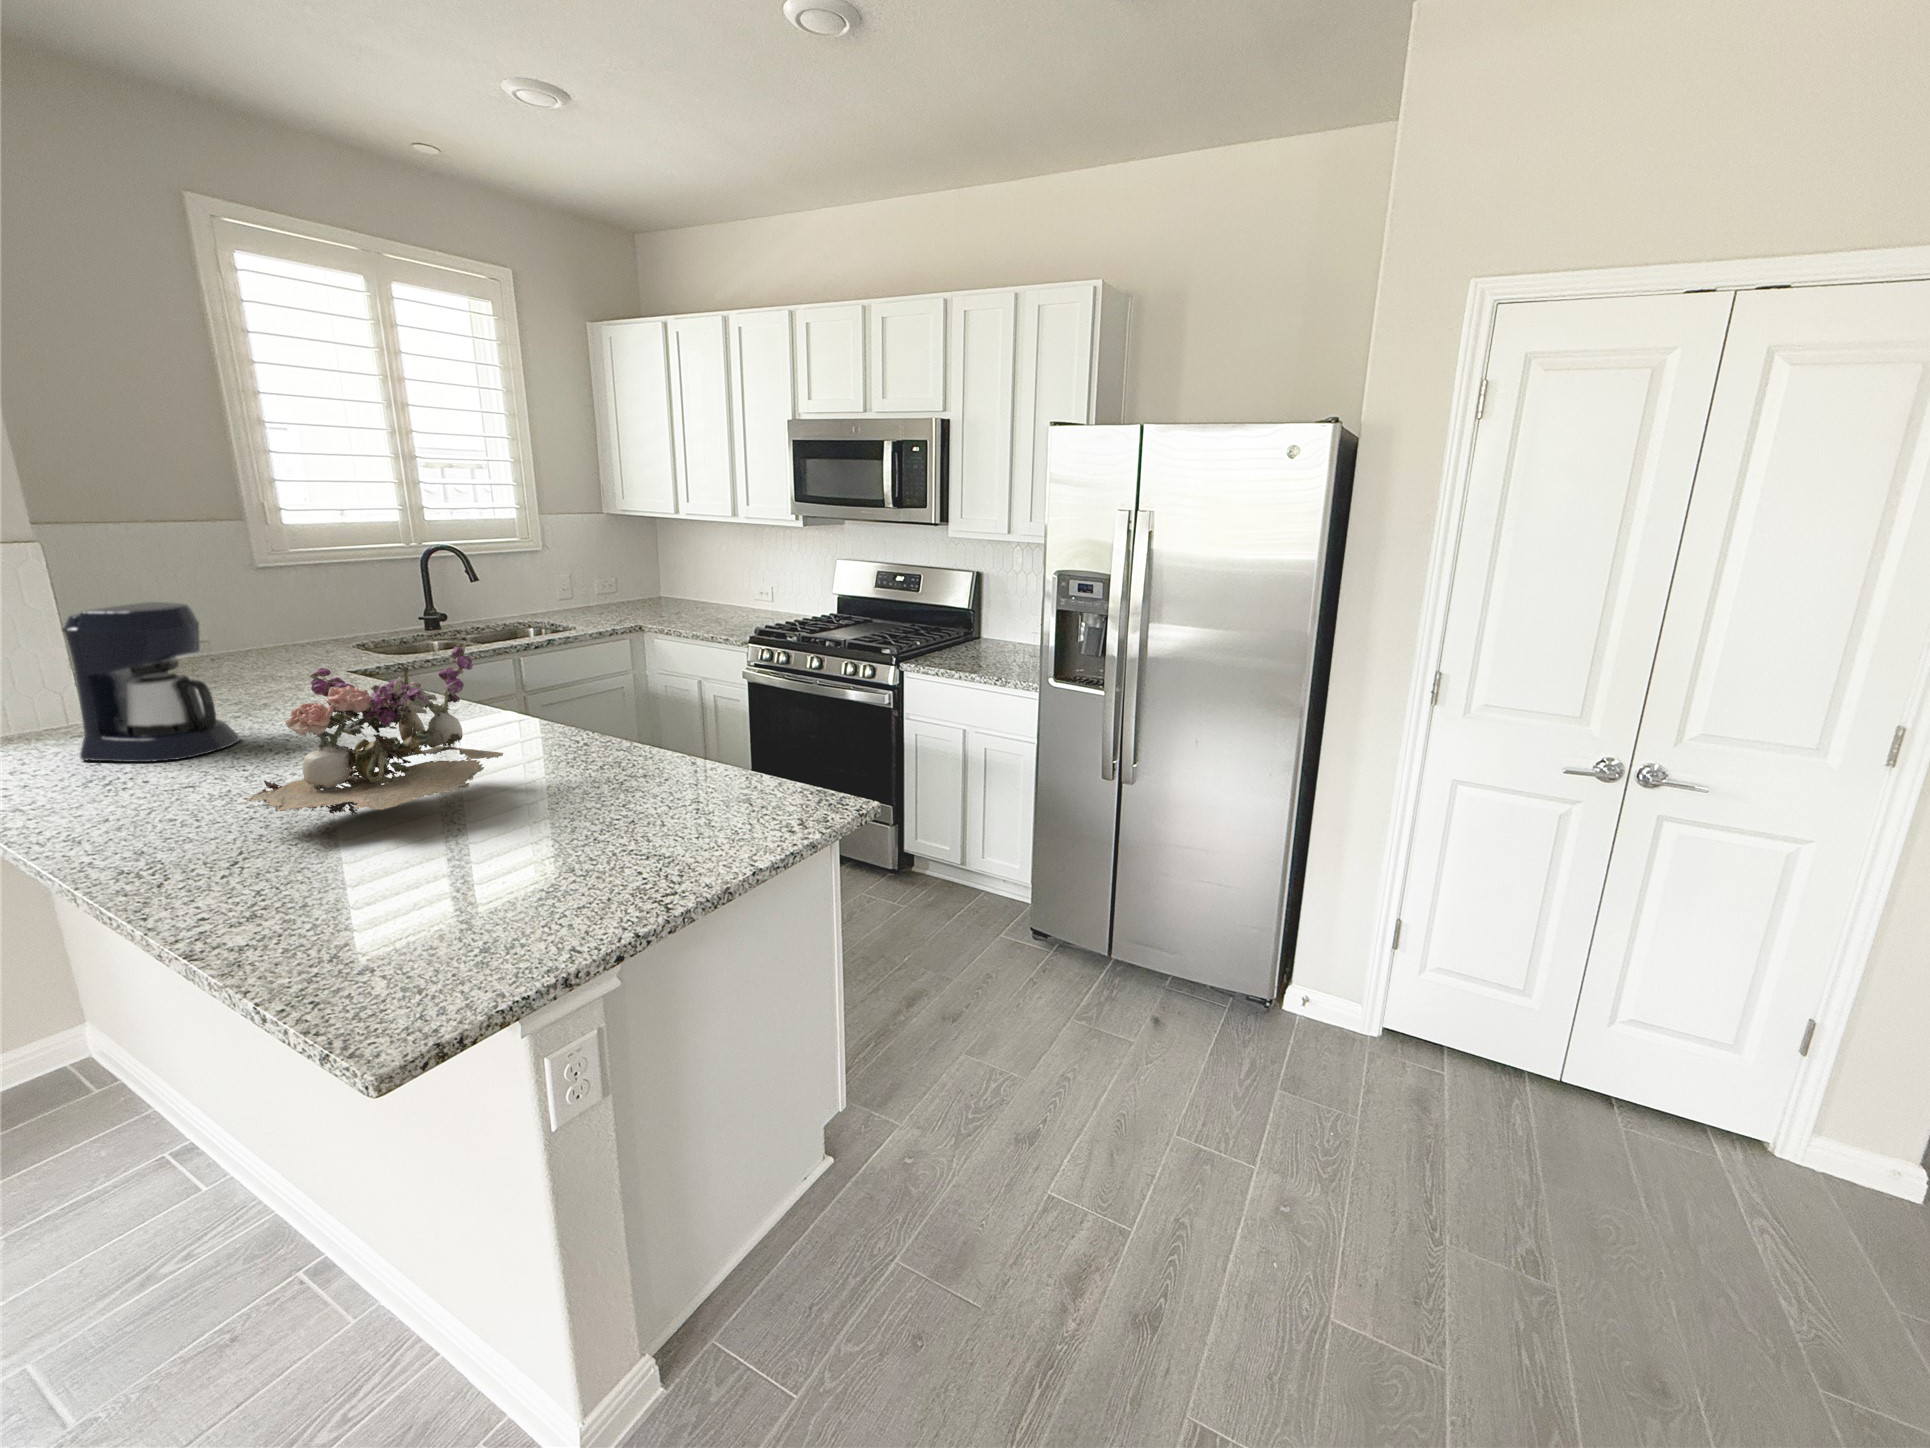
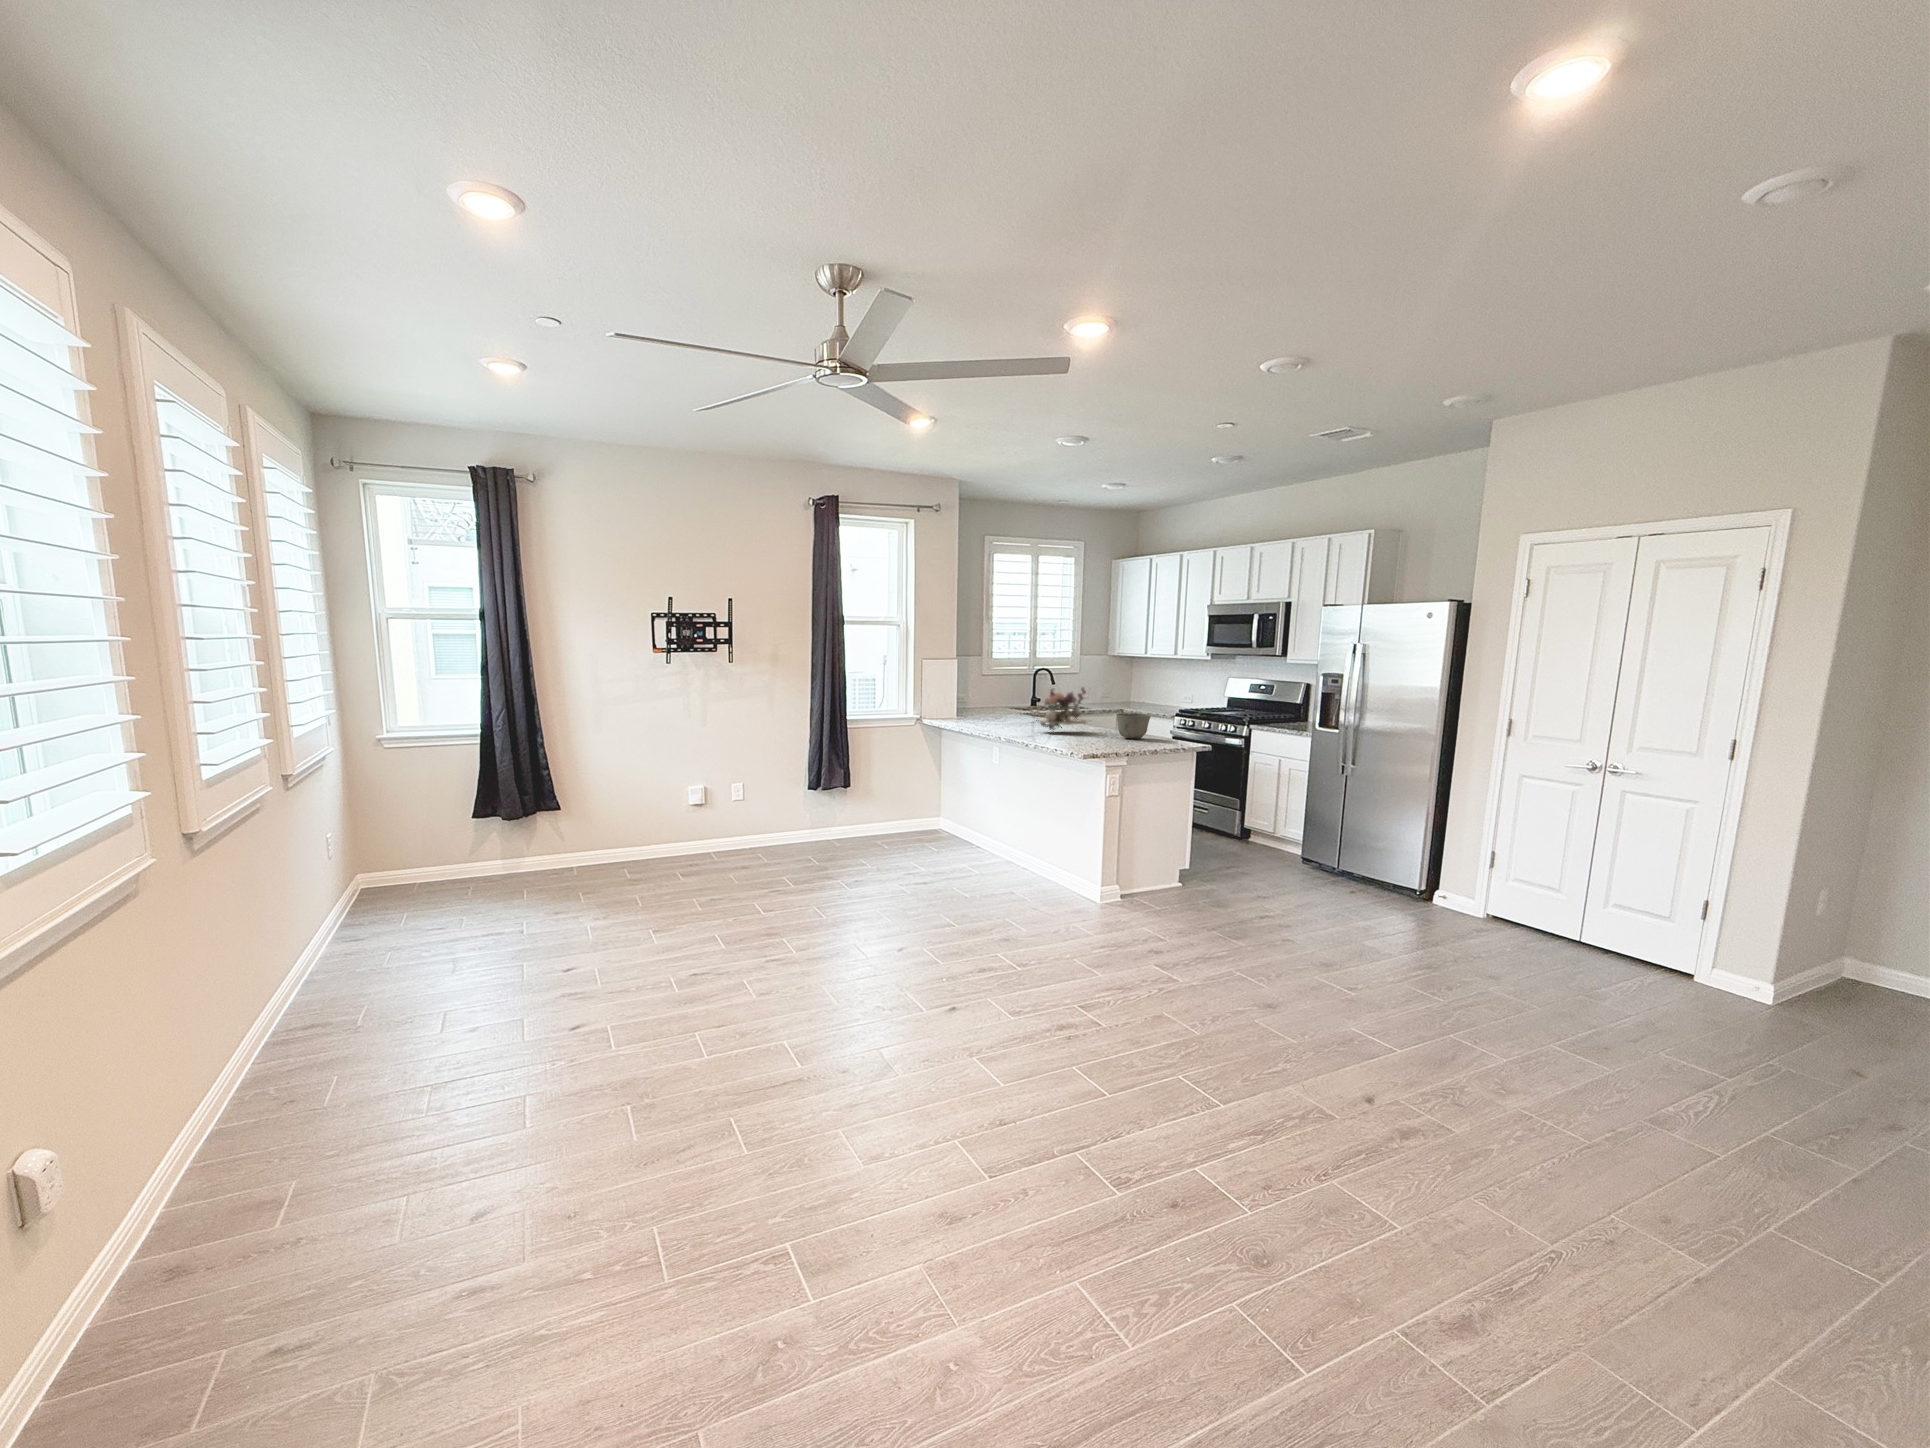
coffee maker: present [62,602,240,762] -> none [972,676,1007,723]
ceramic bowl: none [573,733,692,829] -> present [1117,713,1151,739]

